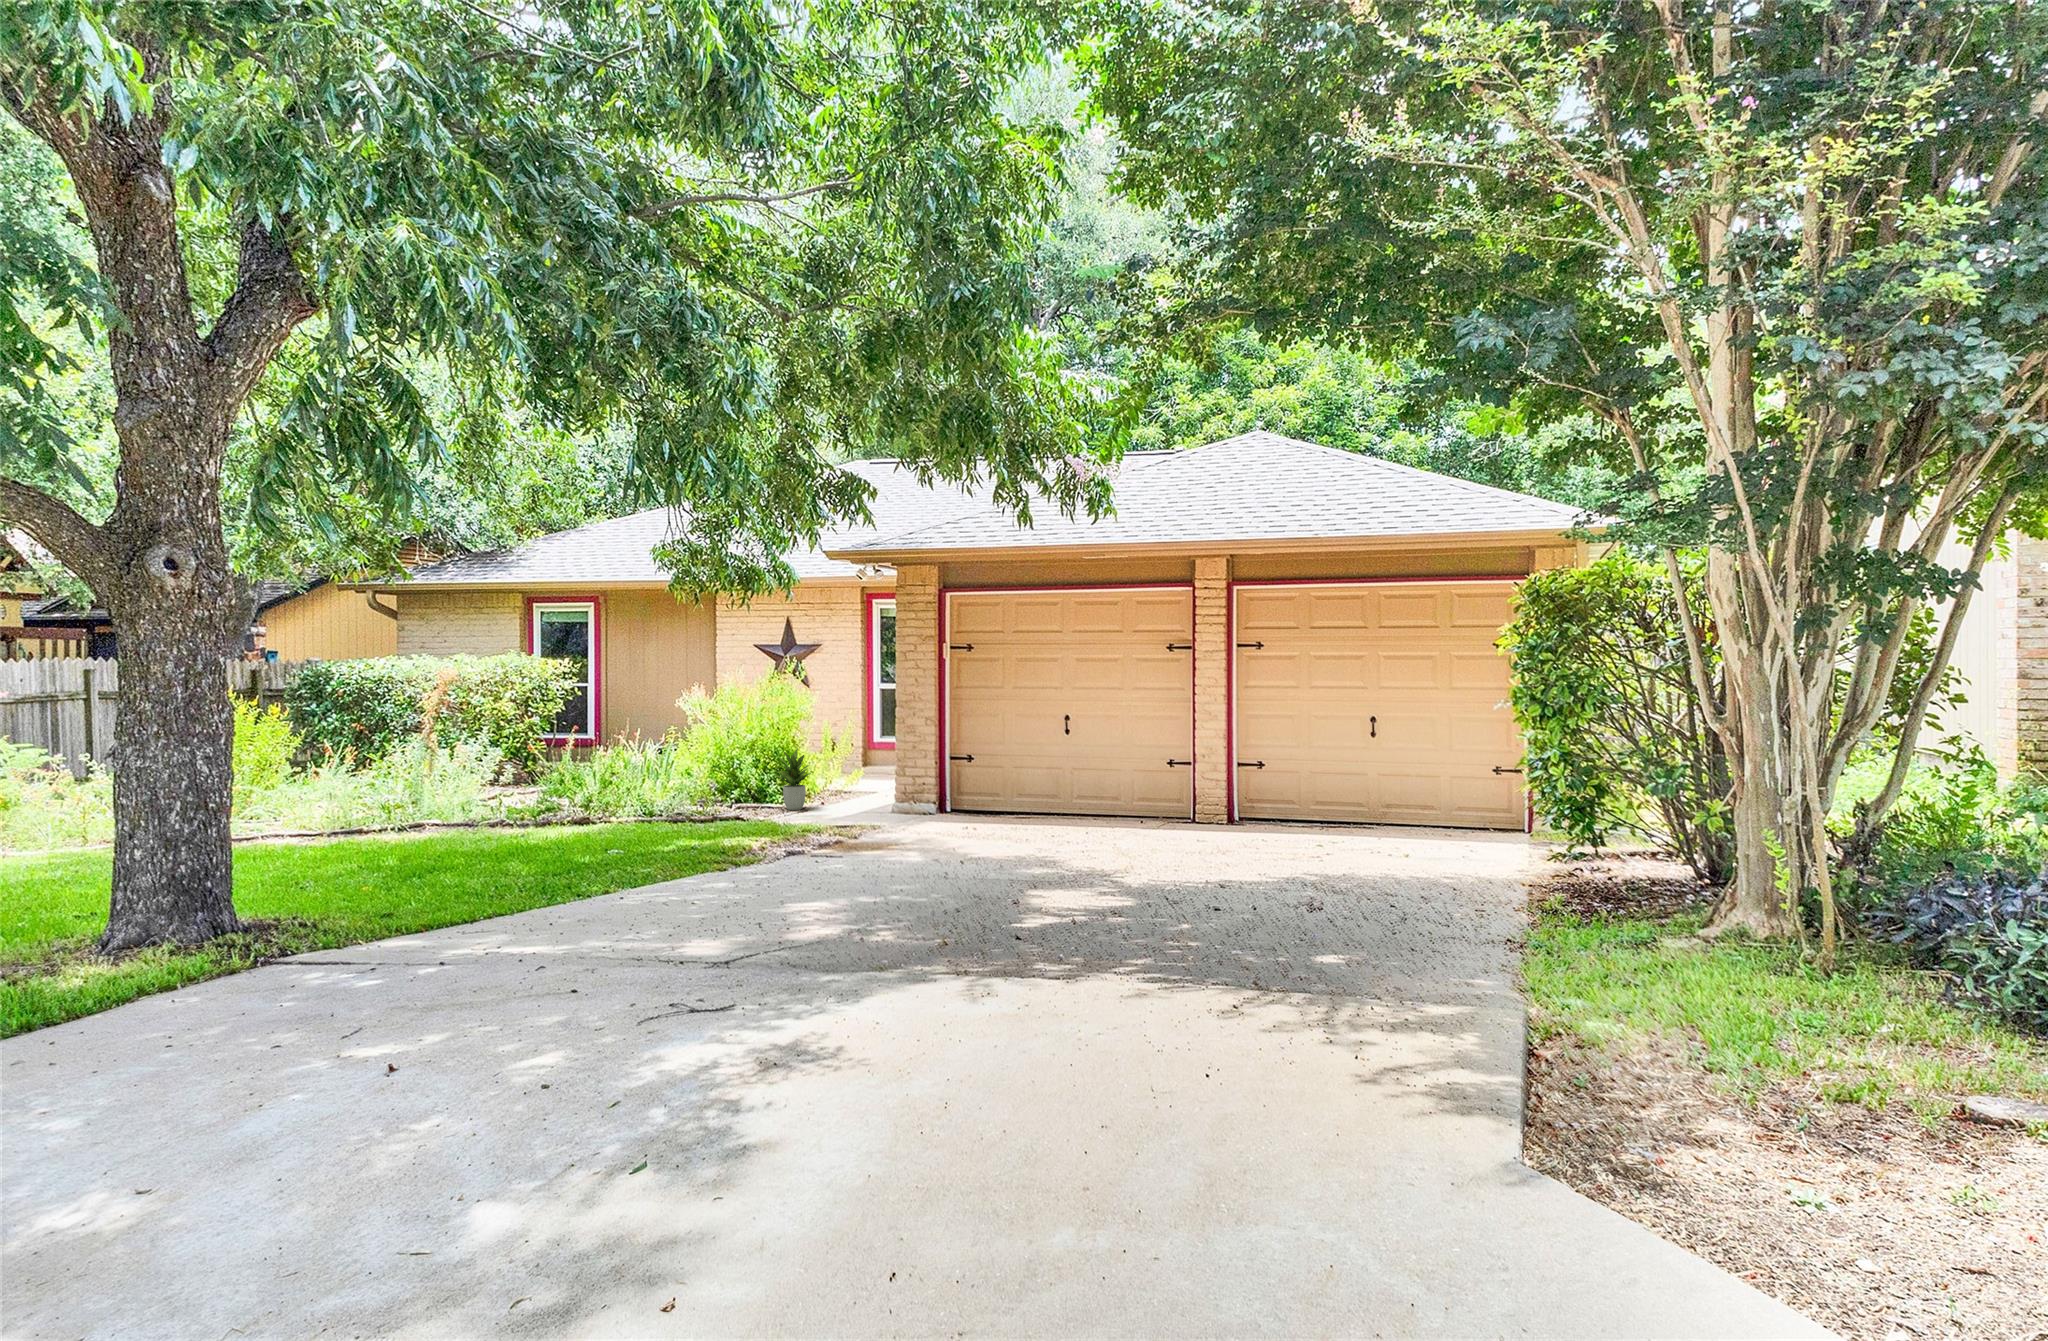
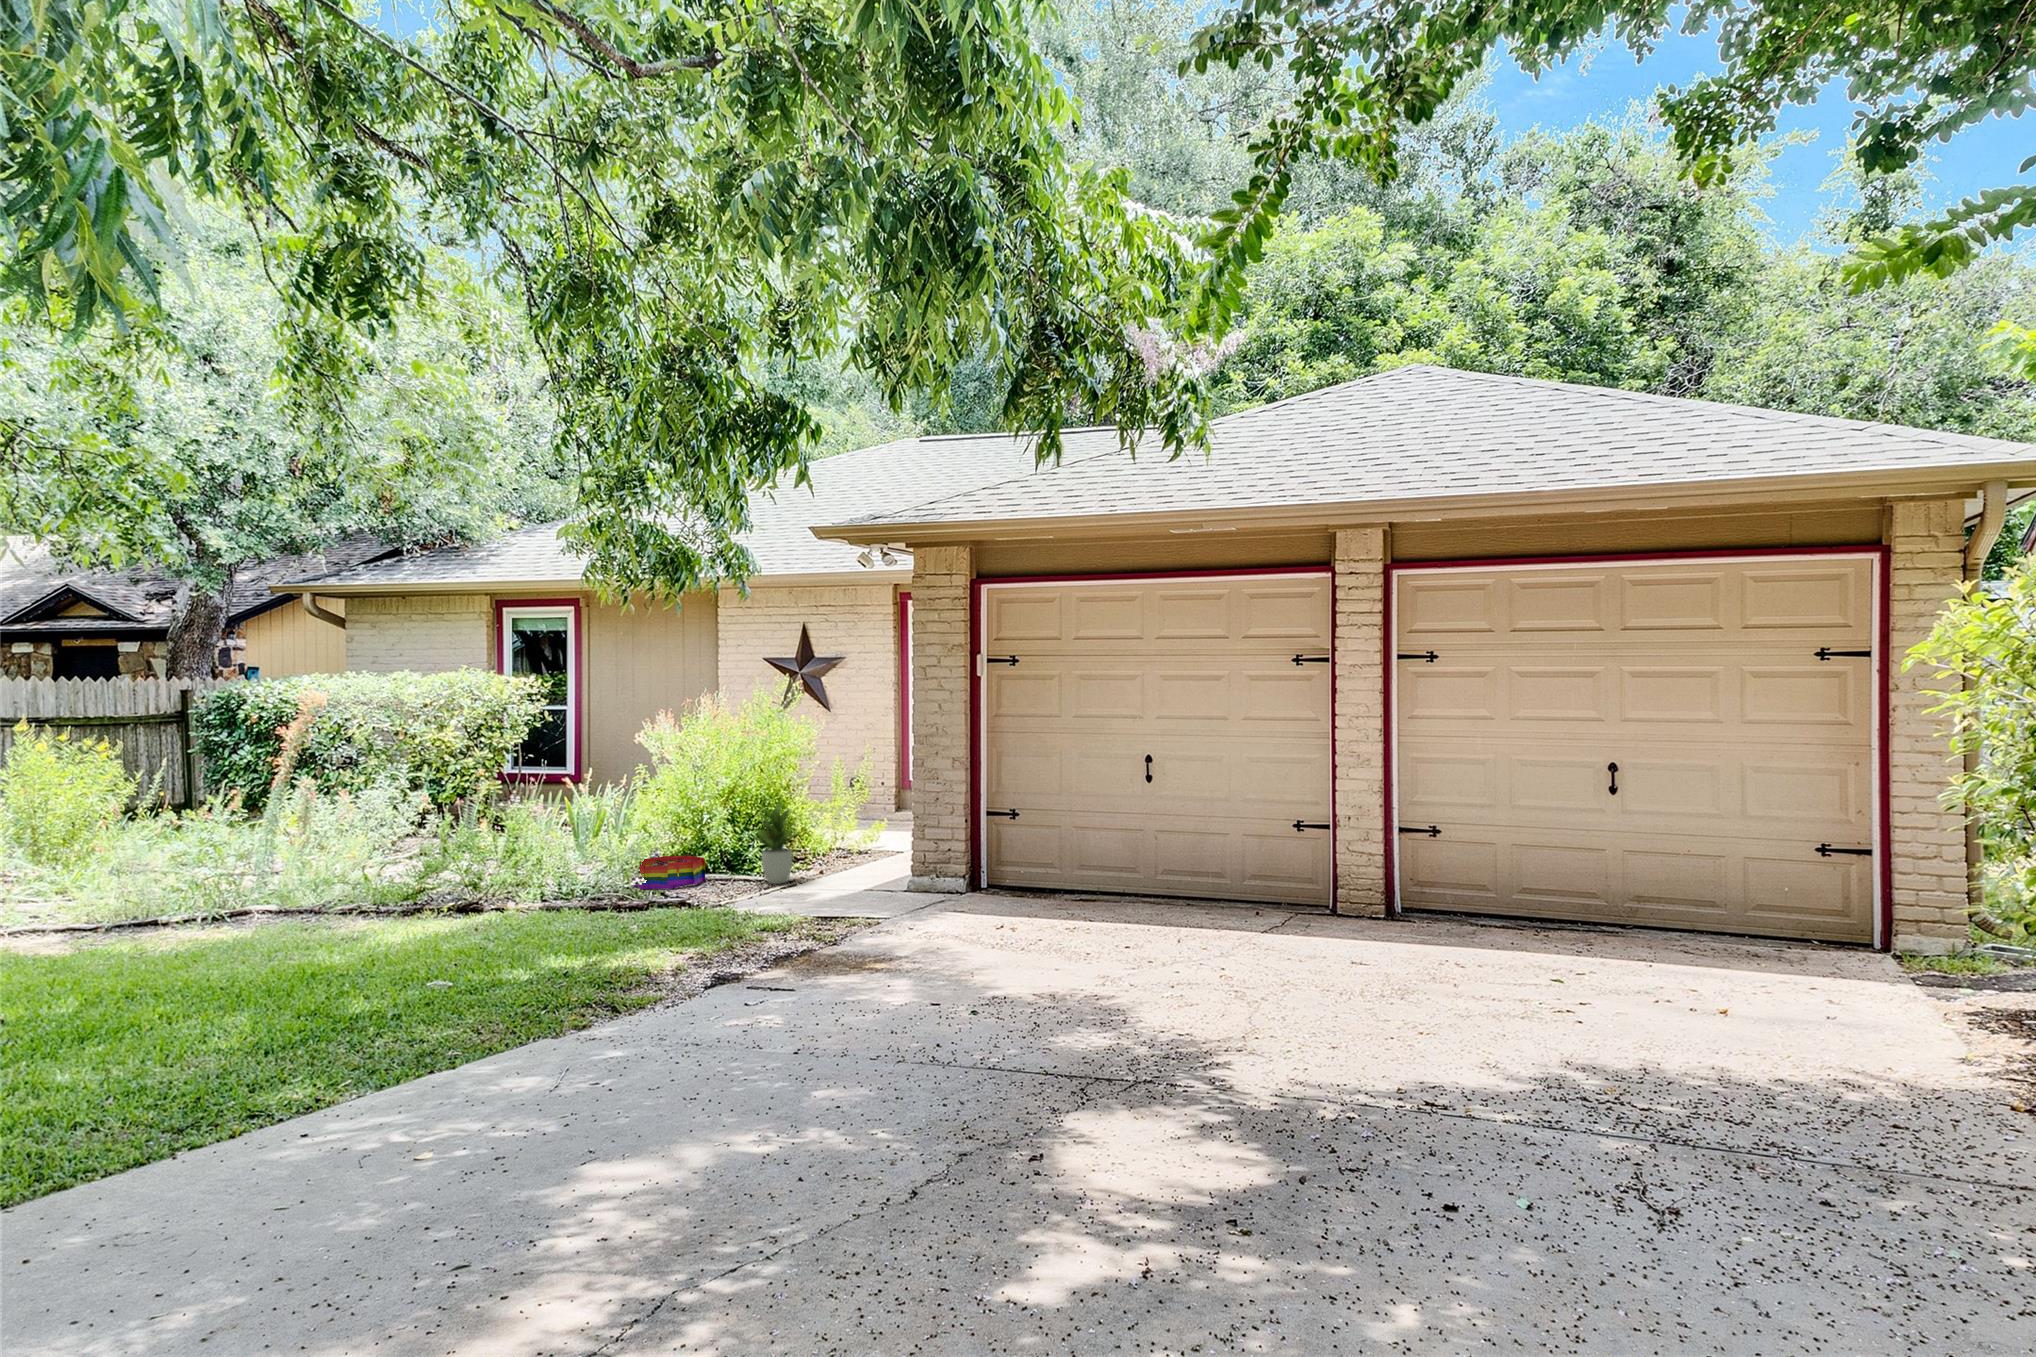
storage bin: none [687,791,741,814] -> present [633,856,705,889]

